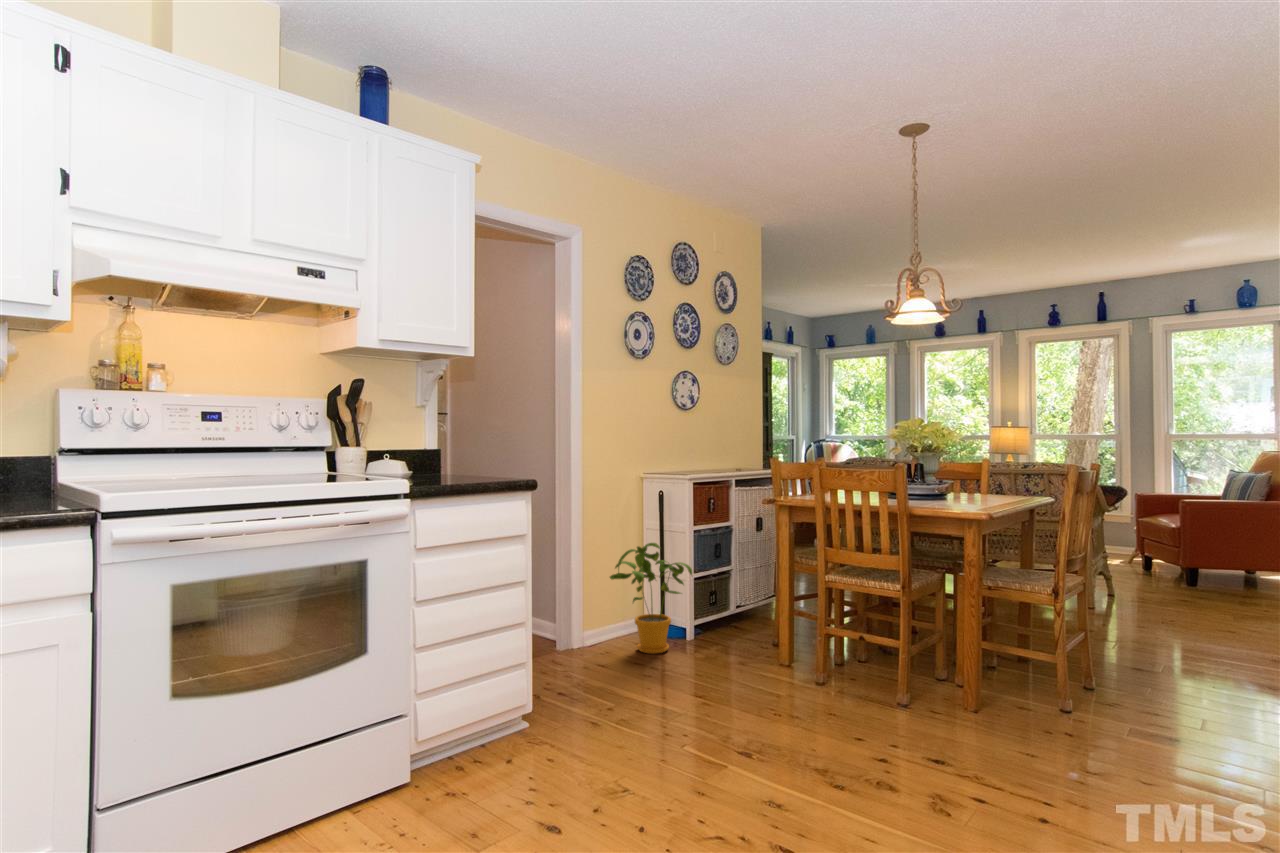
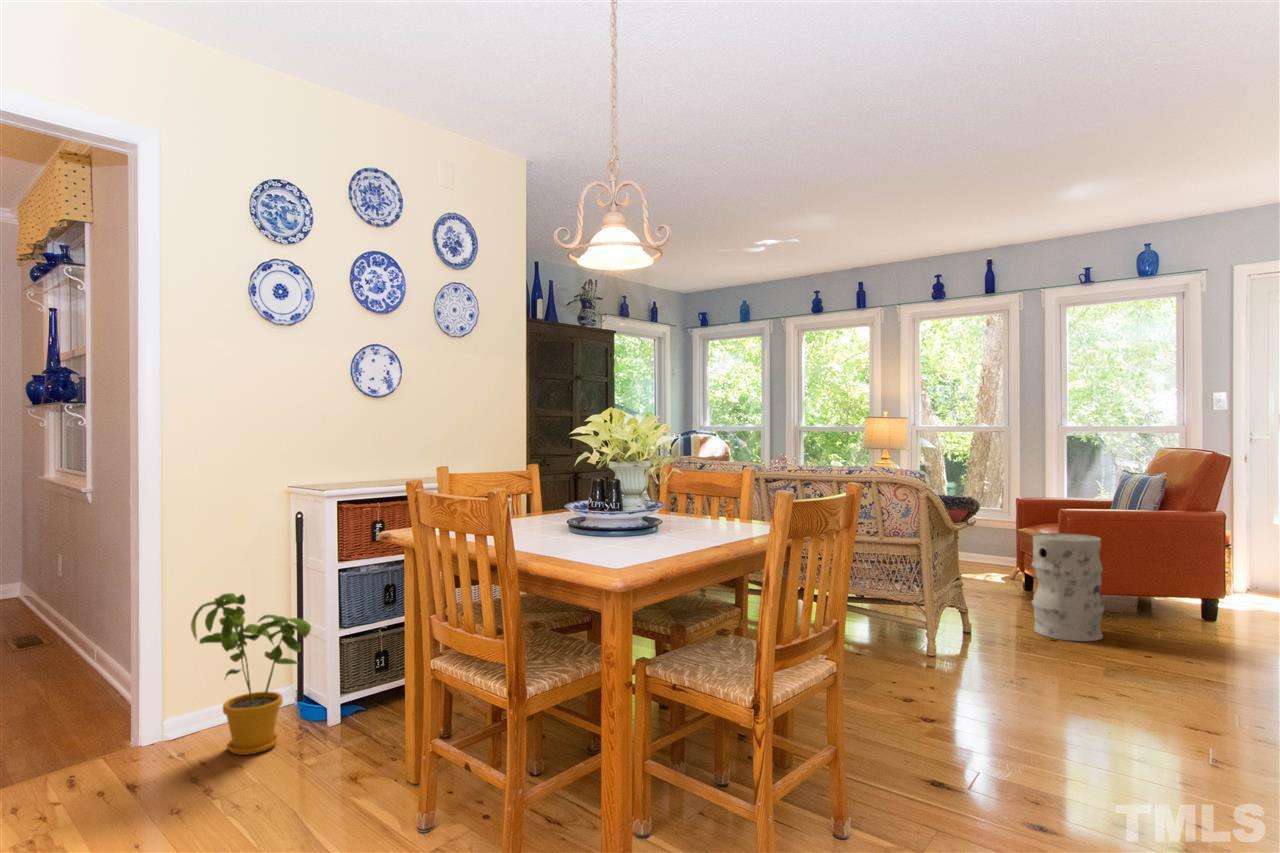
trash can: none [1168,518,1231,601] -> present [1032,533,1104,641]

